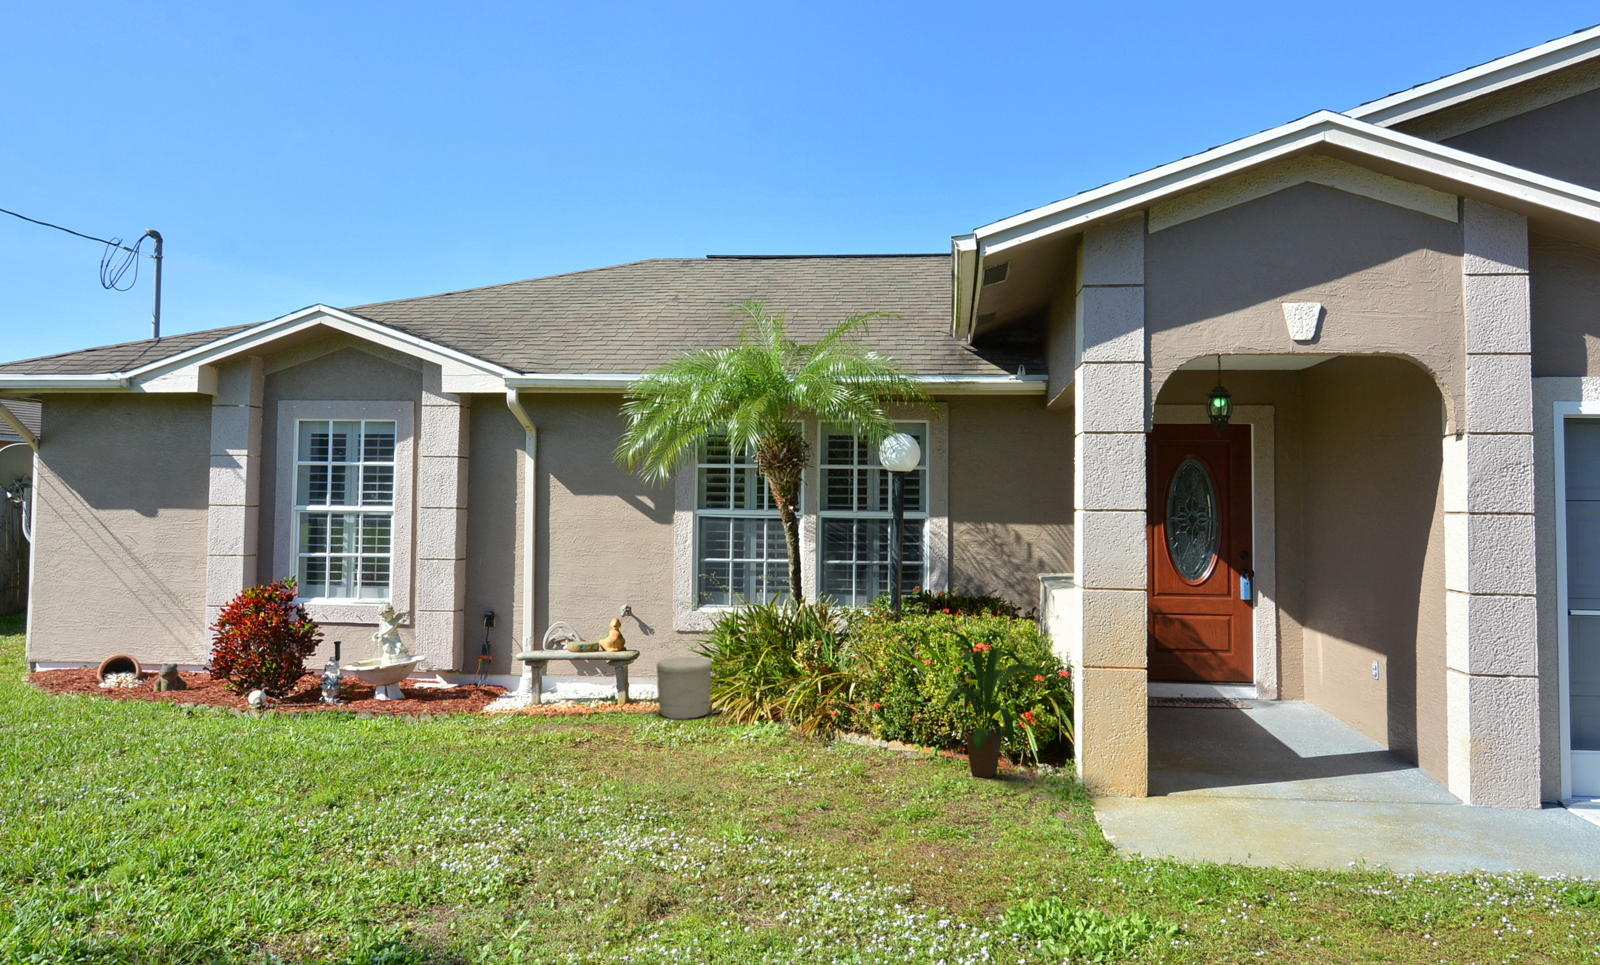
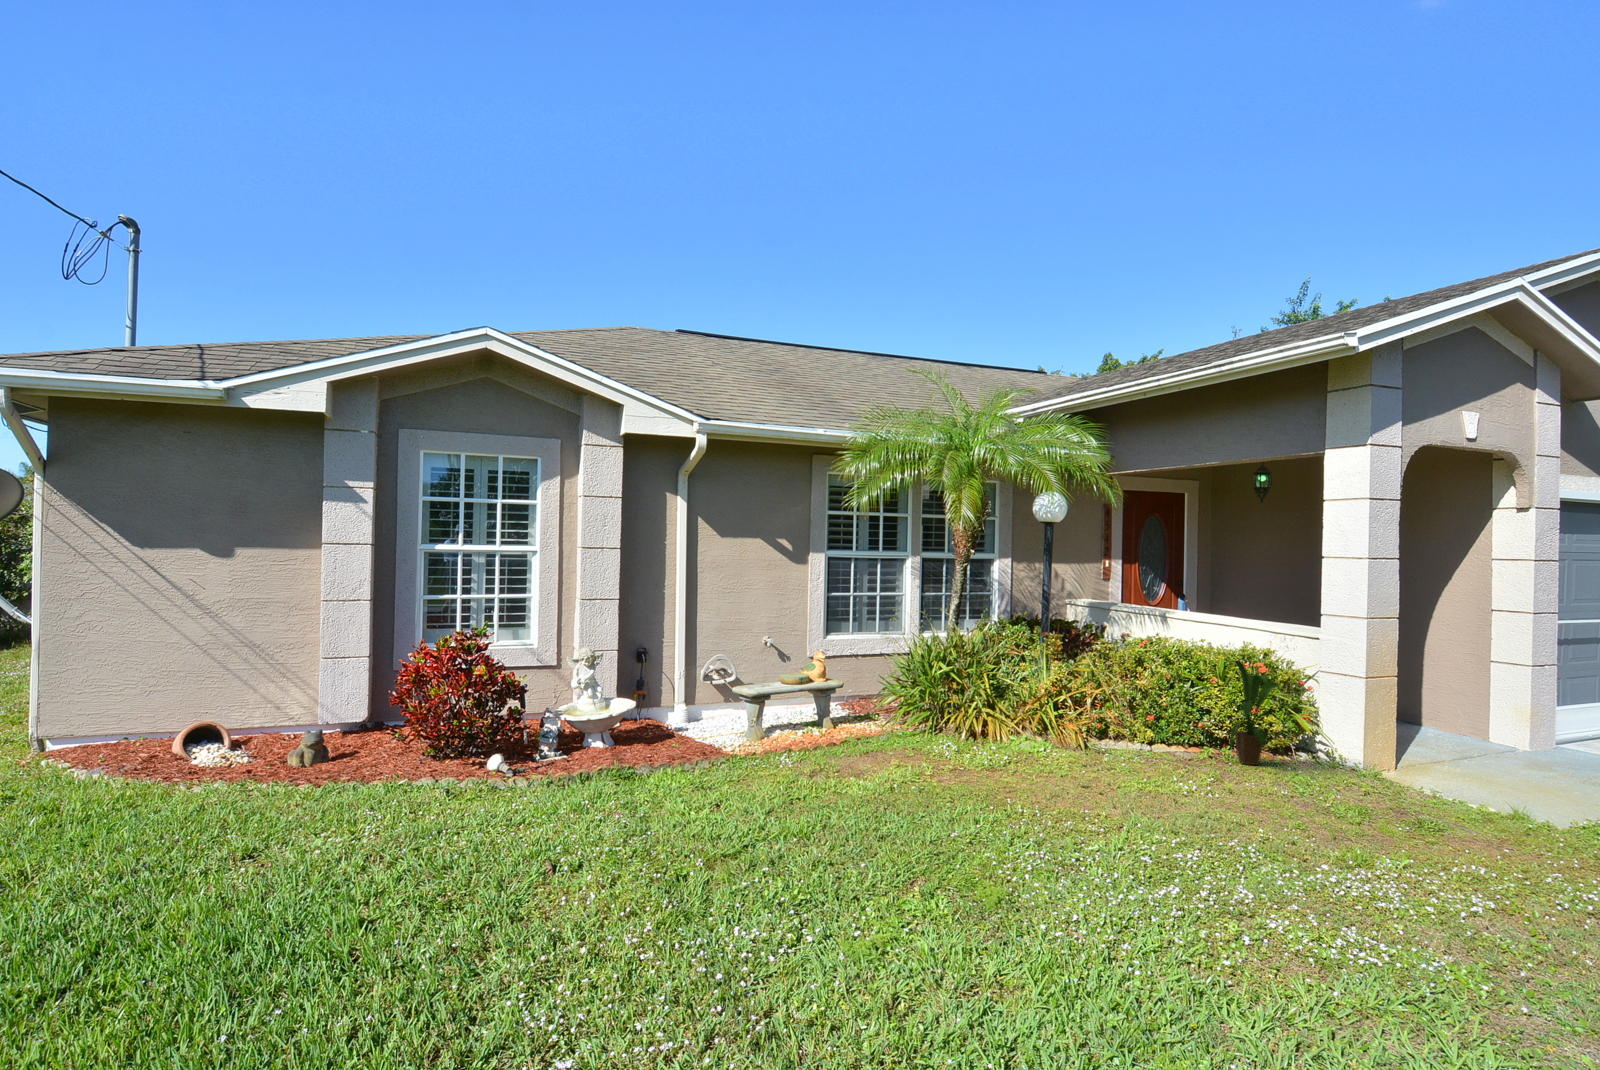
woven basket: present [657,657,712,719] -> none [907,687,955,742]

